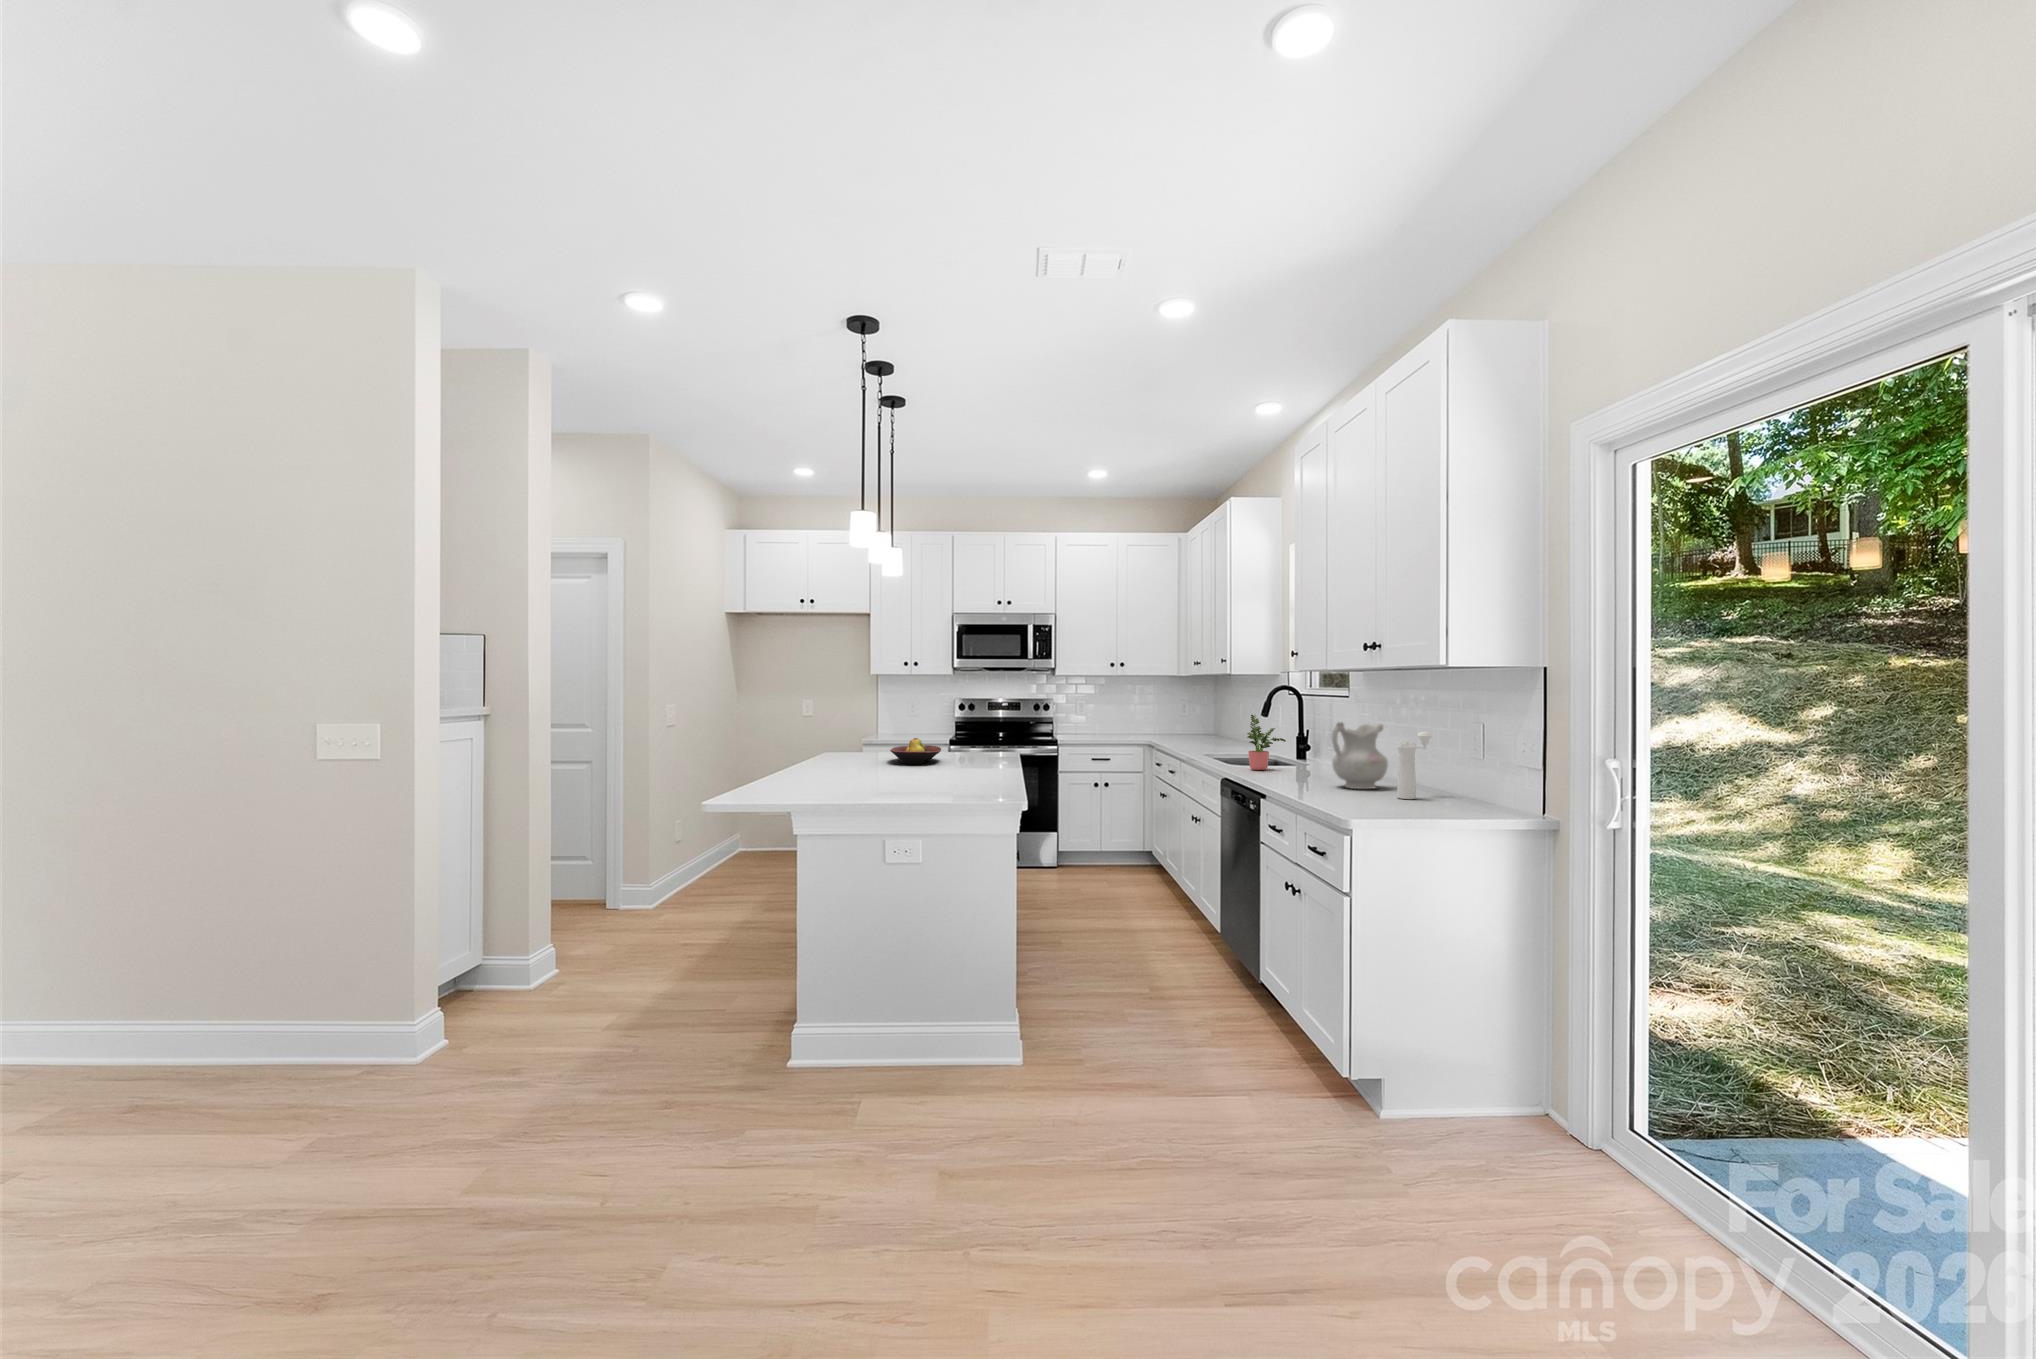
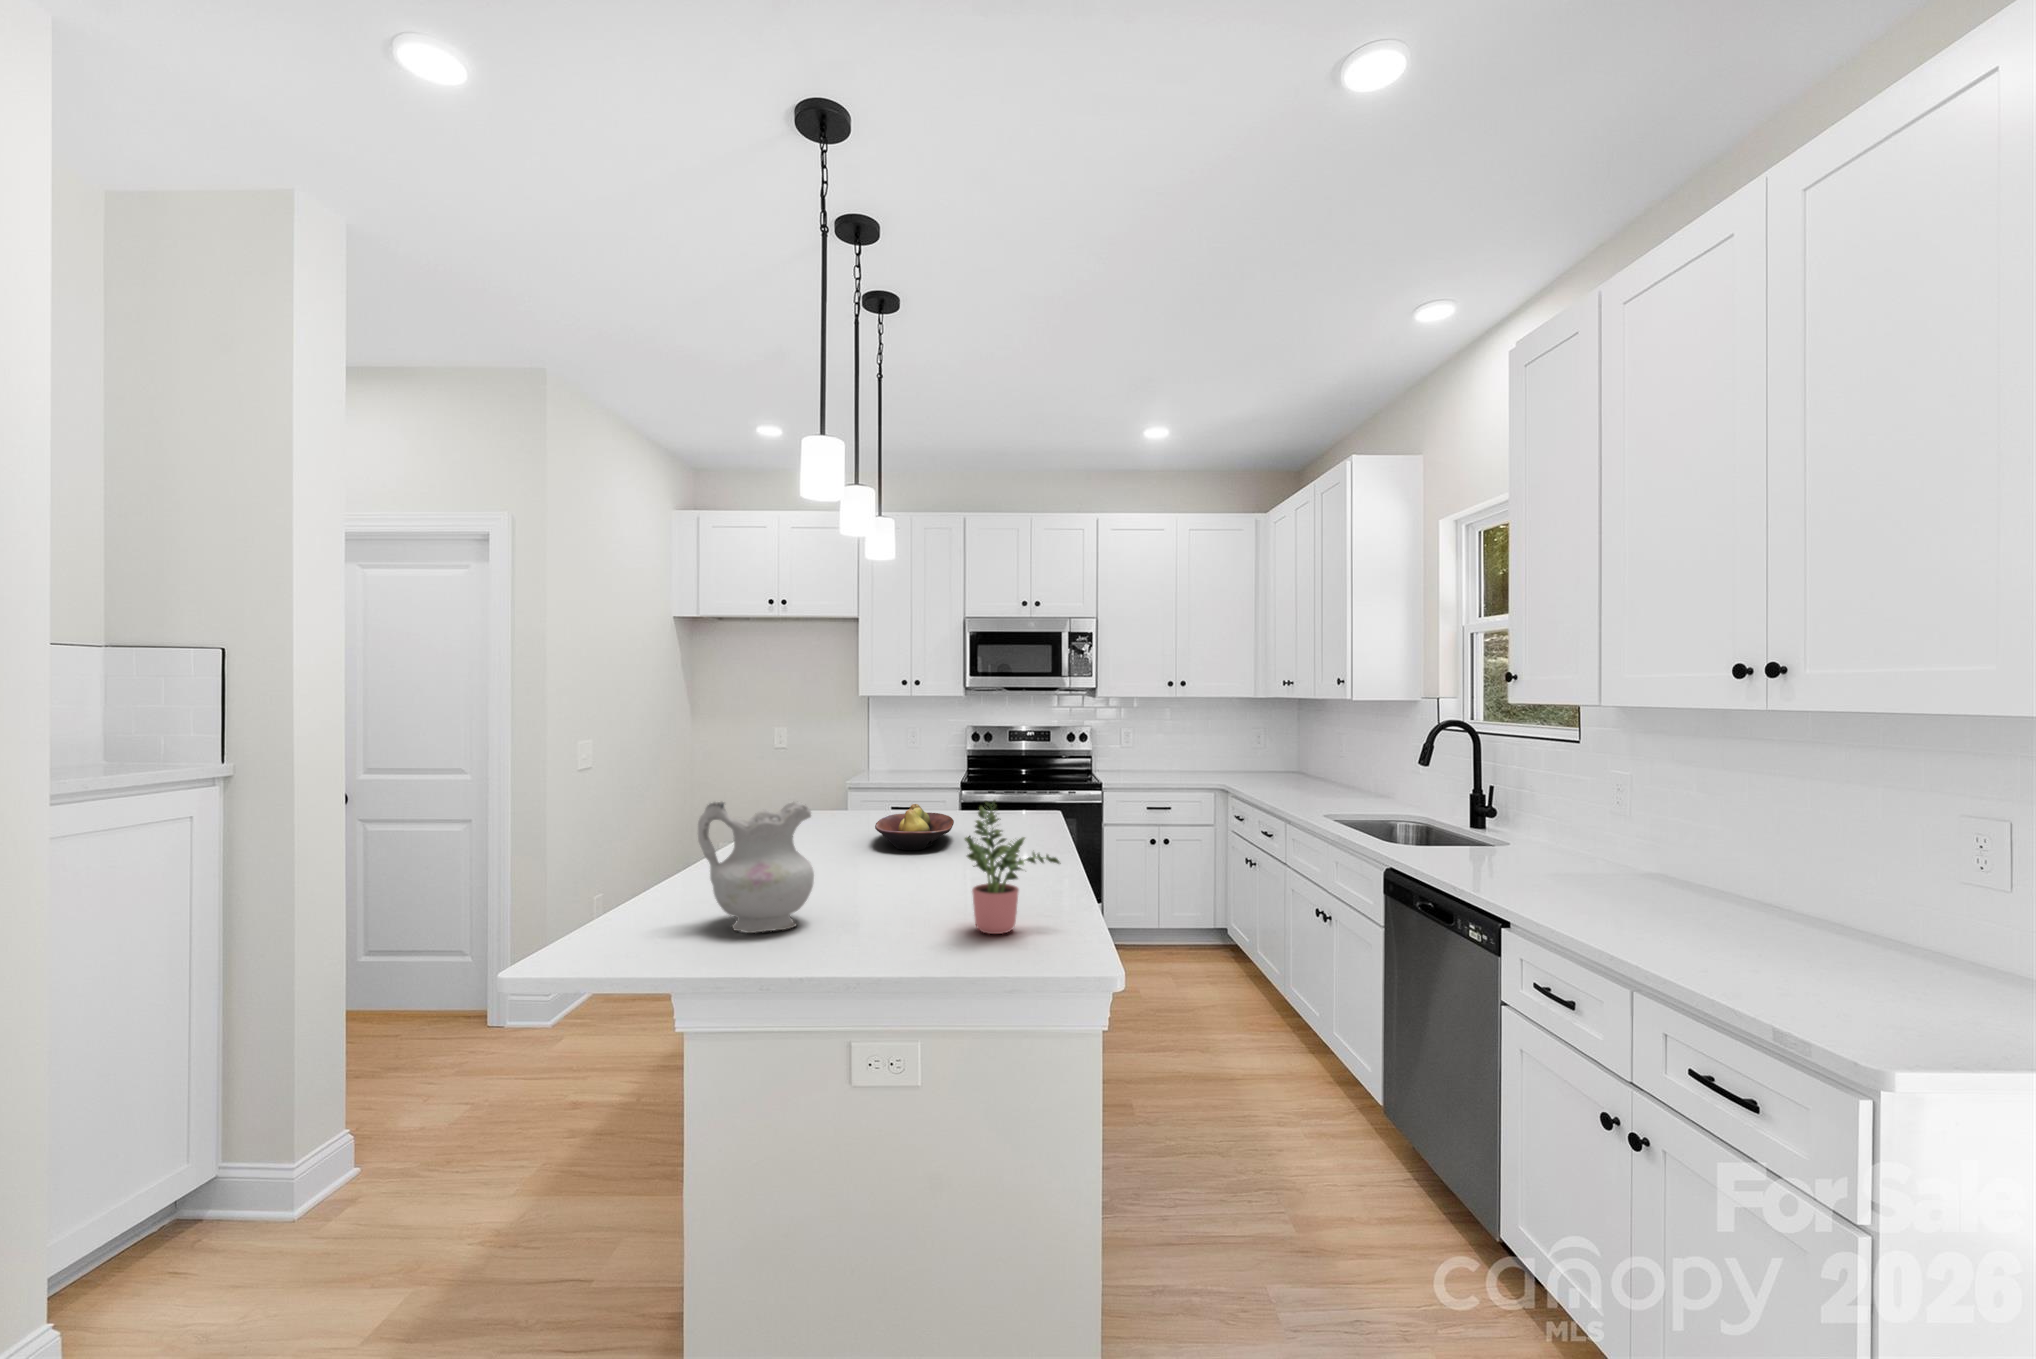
potted plant: present [1247,715,1286,770] -> present [965,800,1060,934]
ceramic pitcher: present [1332,722,1388,789] -> present [698,802,814,933]
pepper mill: present [1397,732,1432,799] -> none [1859,835,1917,977]

